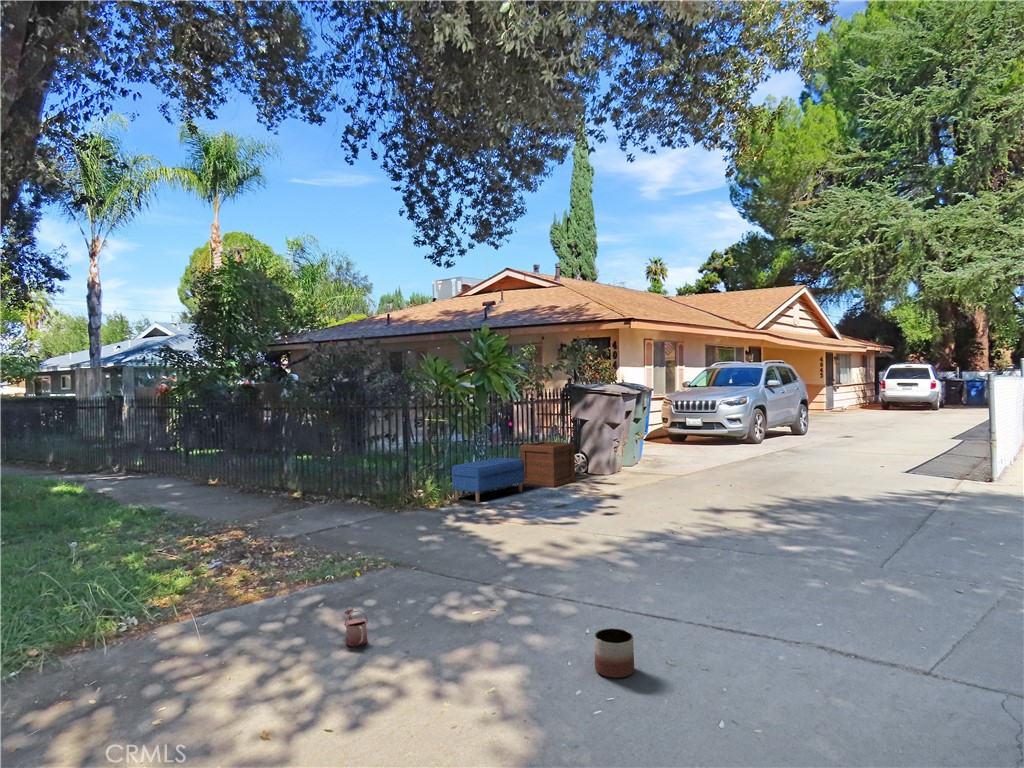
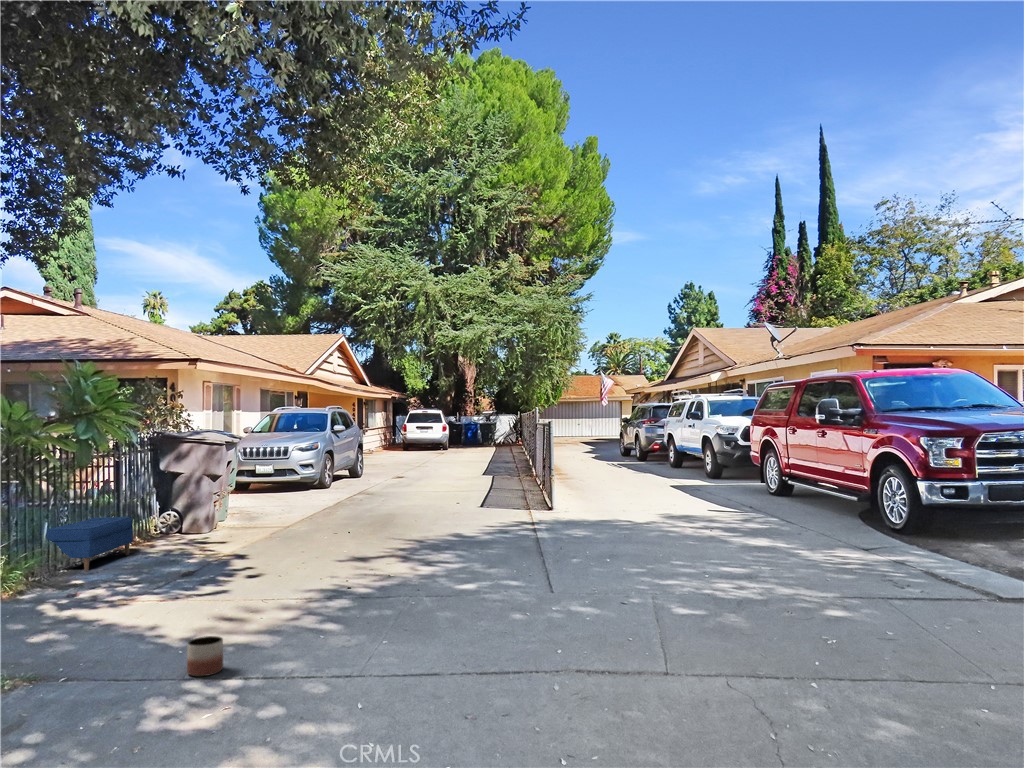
wooden crate: present [520,441,575,487] -> none [115,496,180,548]
watering can: present [344,609,368,646] -> none [118,659,161,698]
planter: present [595,628,634,678] -> present [187,636,223,676]

